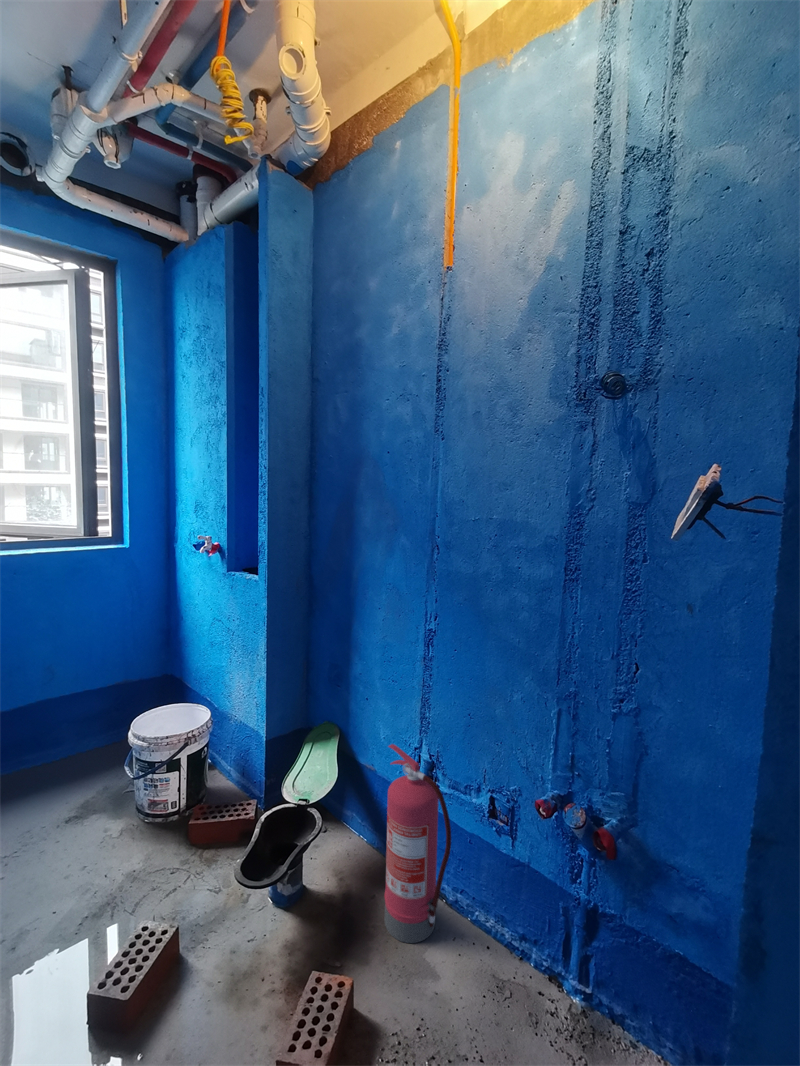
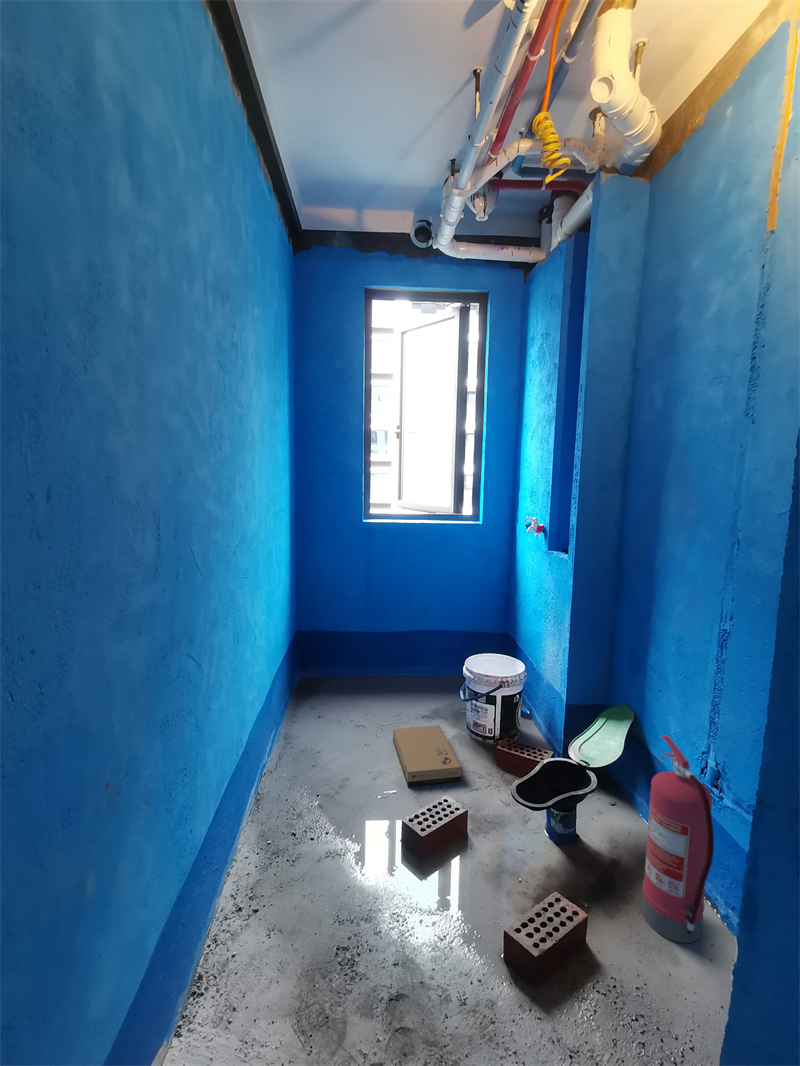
cardboard box: none [23,823,151,940] -> present [393,725,462,786]

